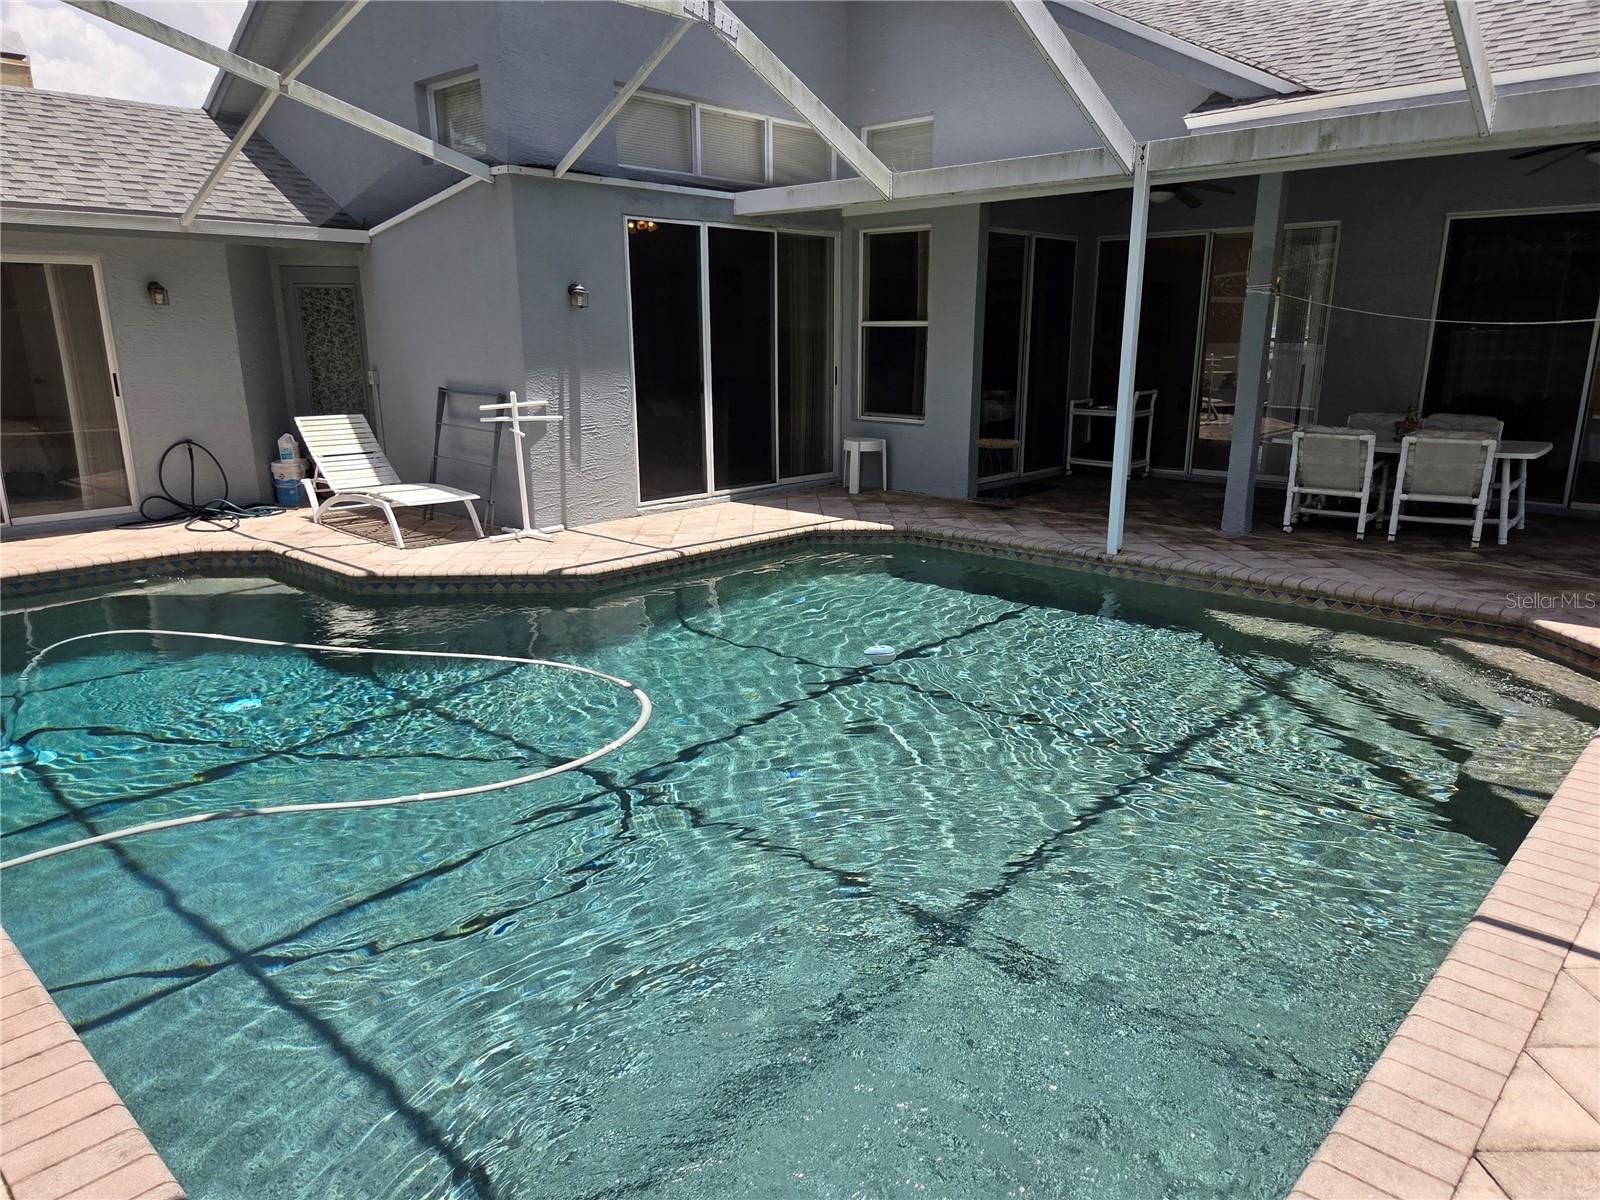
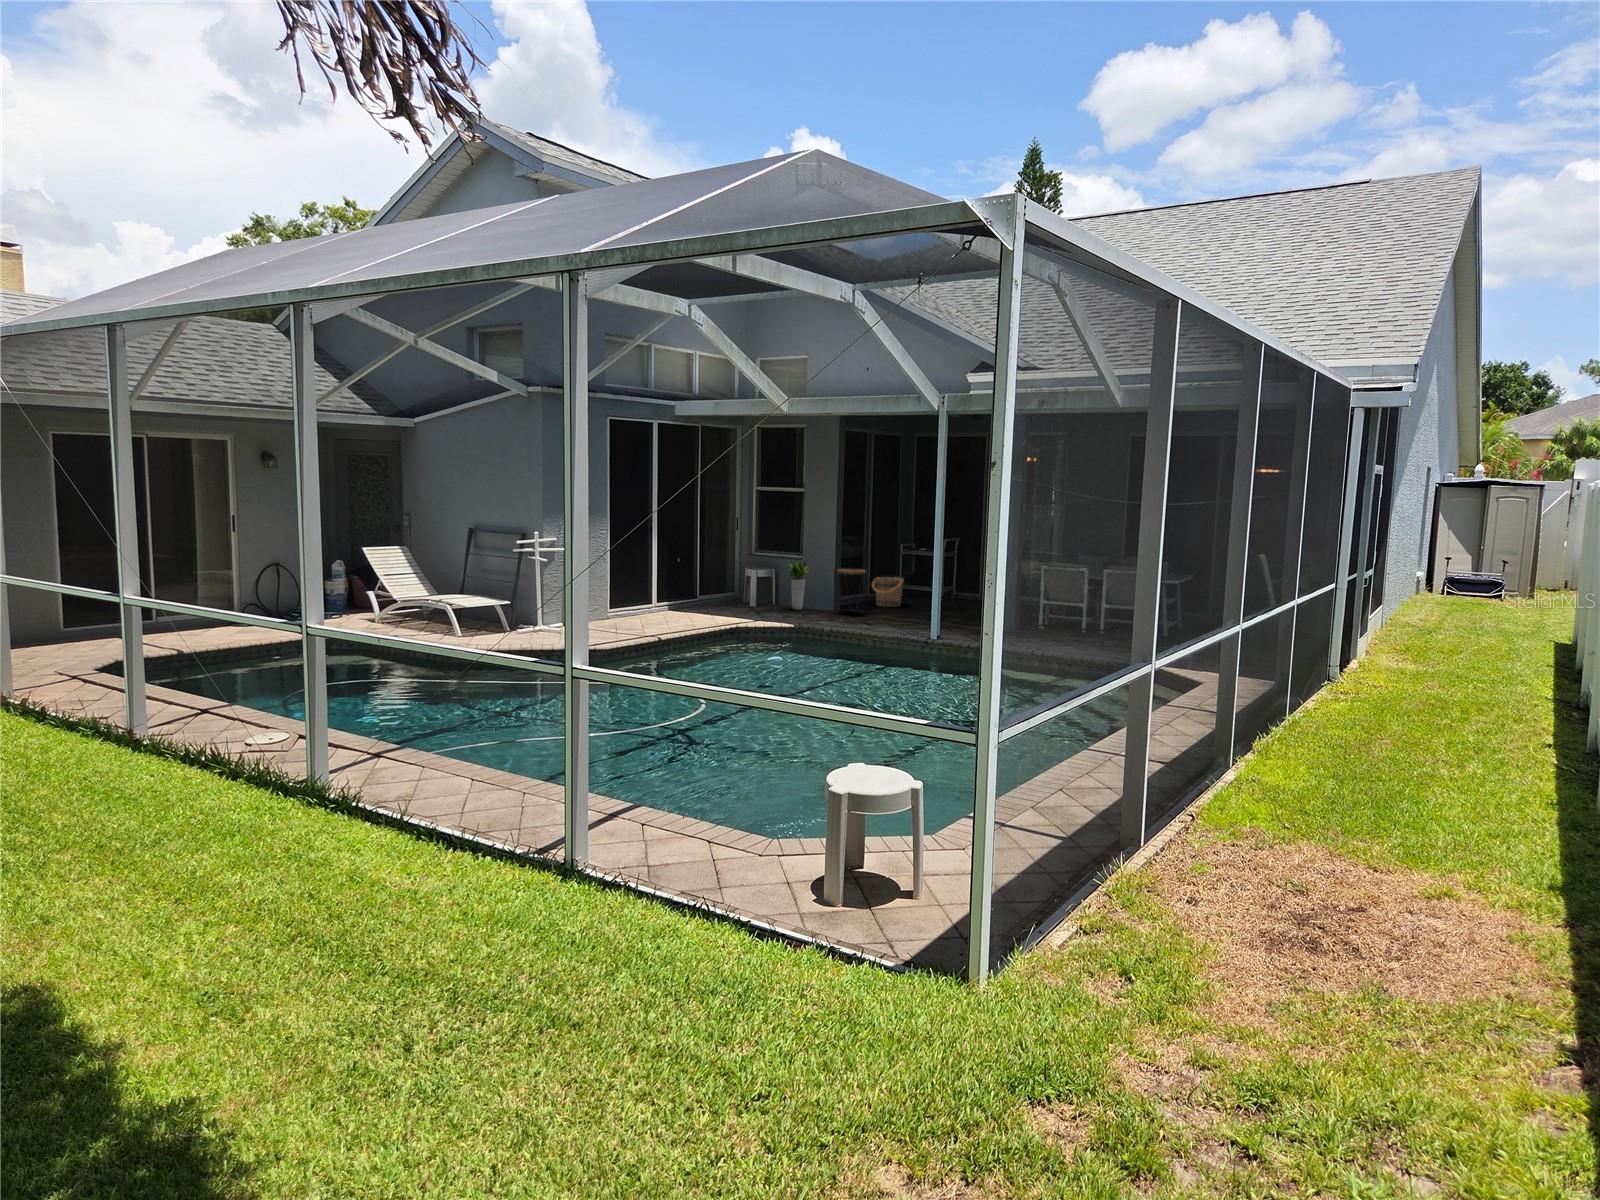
planter: none [902,428,937,500] -> present [789,562,809,610]
bucket: none [1032,450,1079,495] -> present [872,577,904,607]

